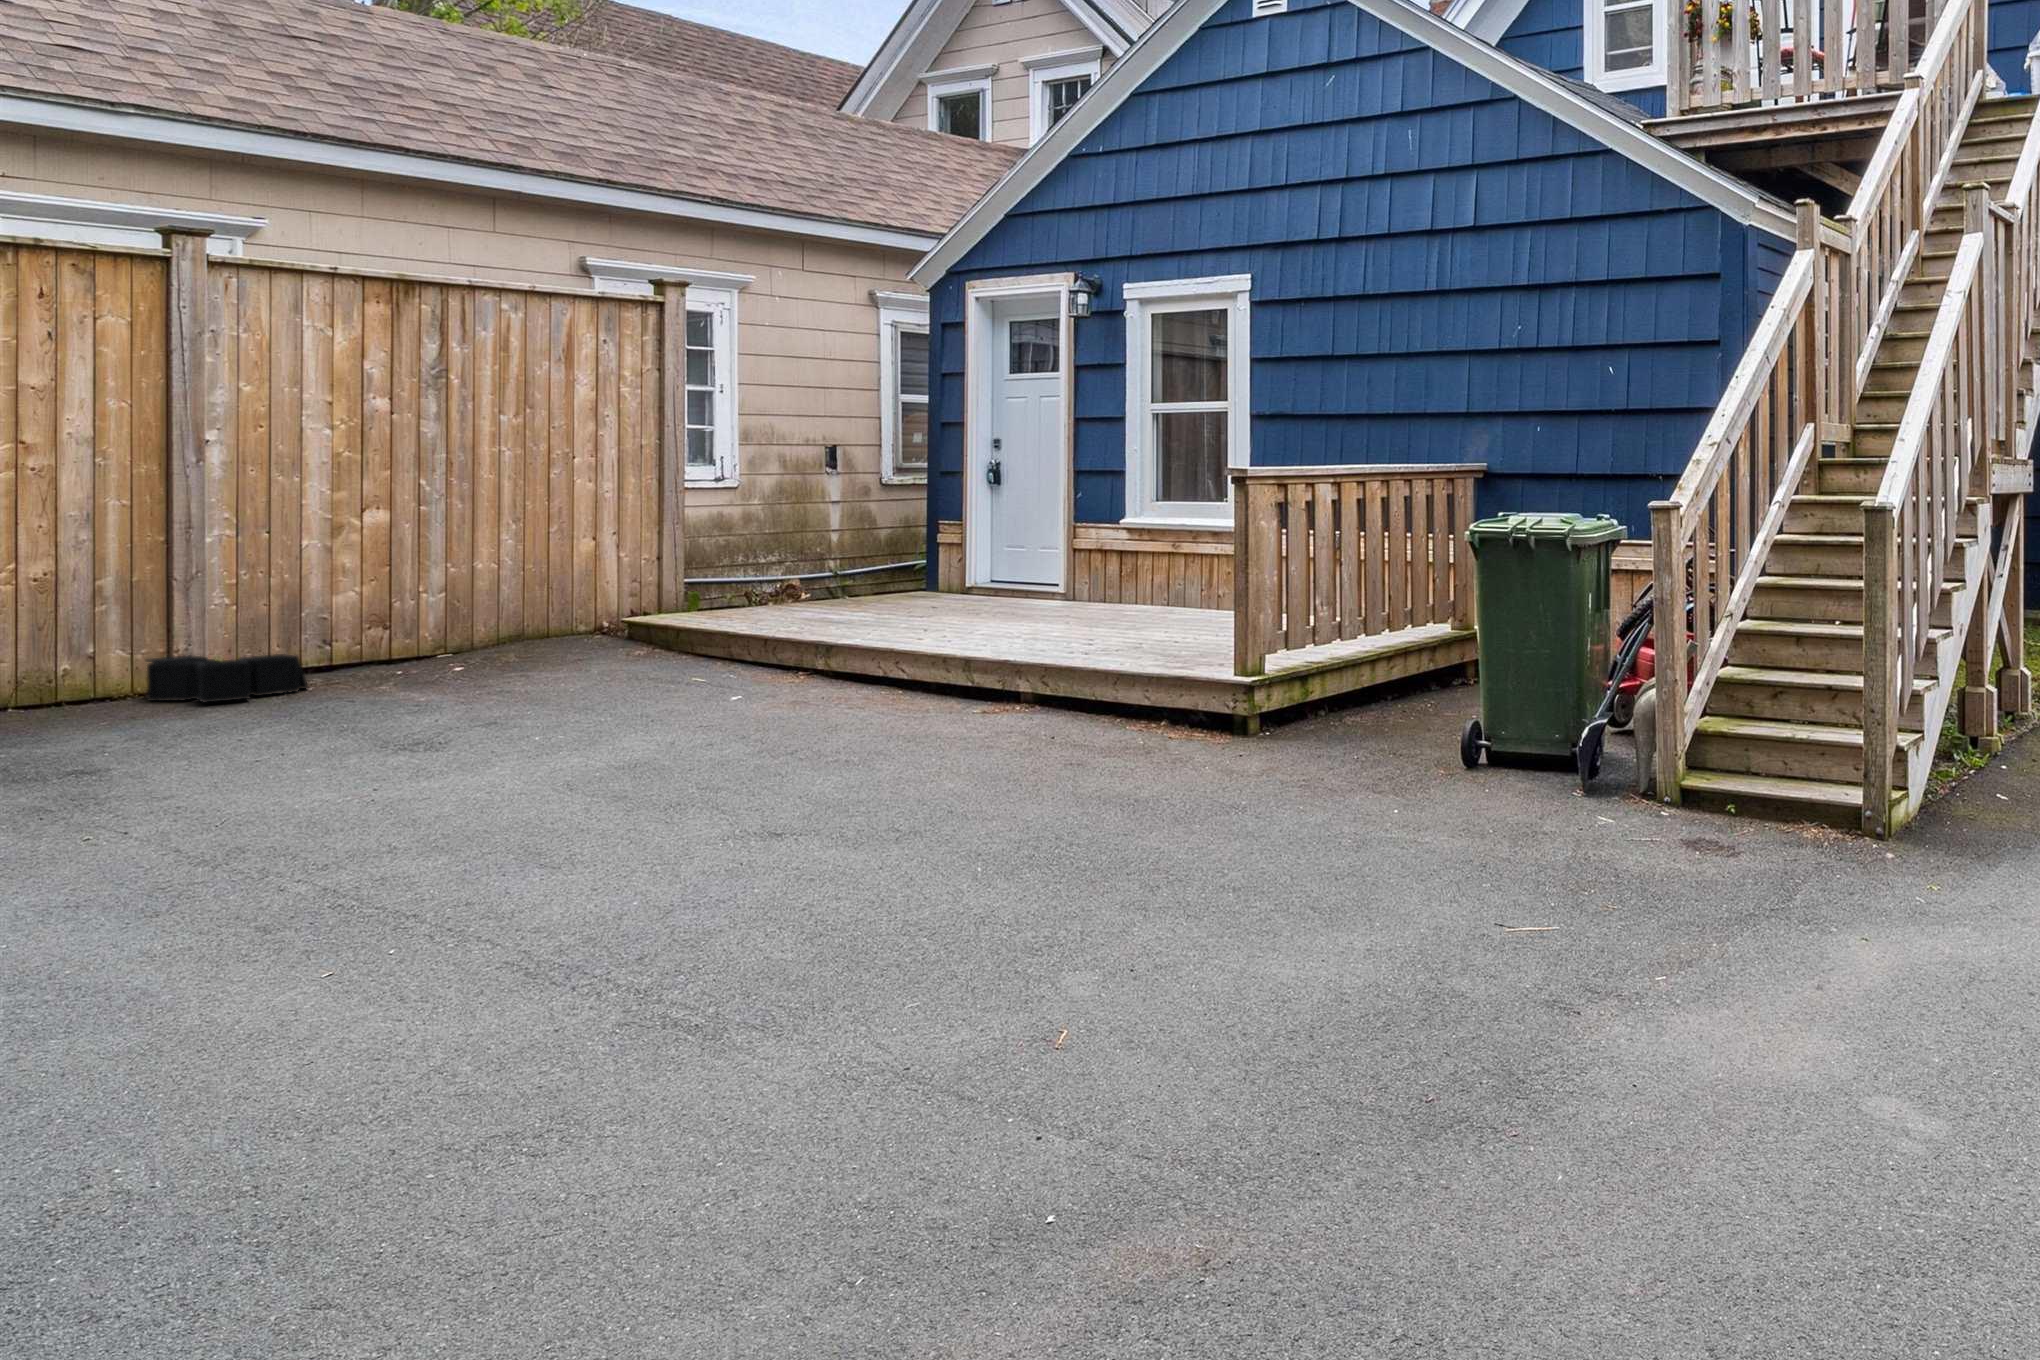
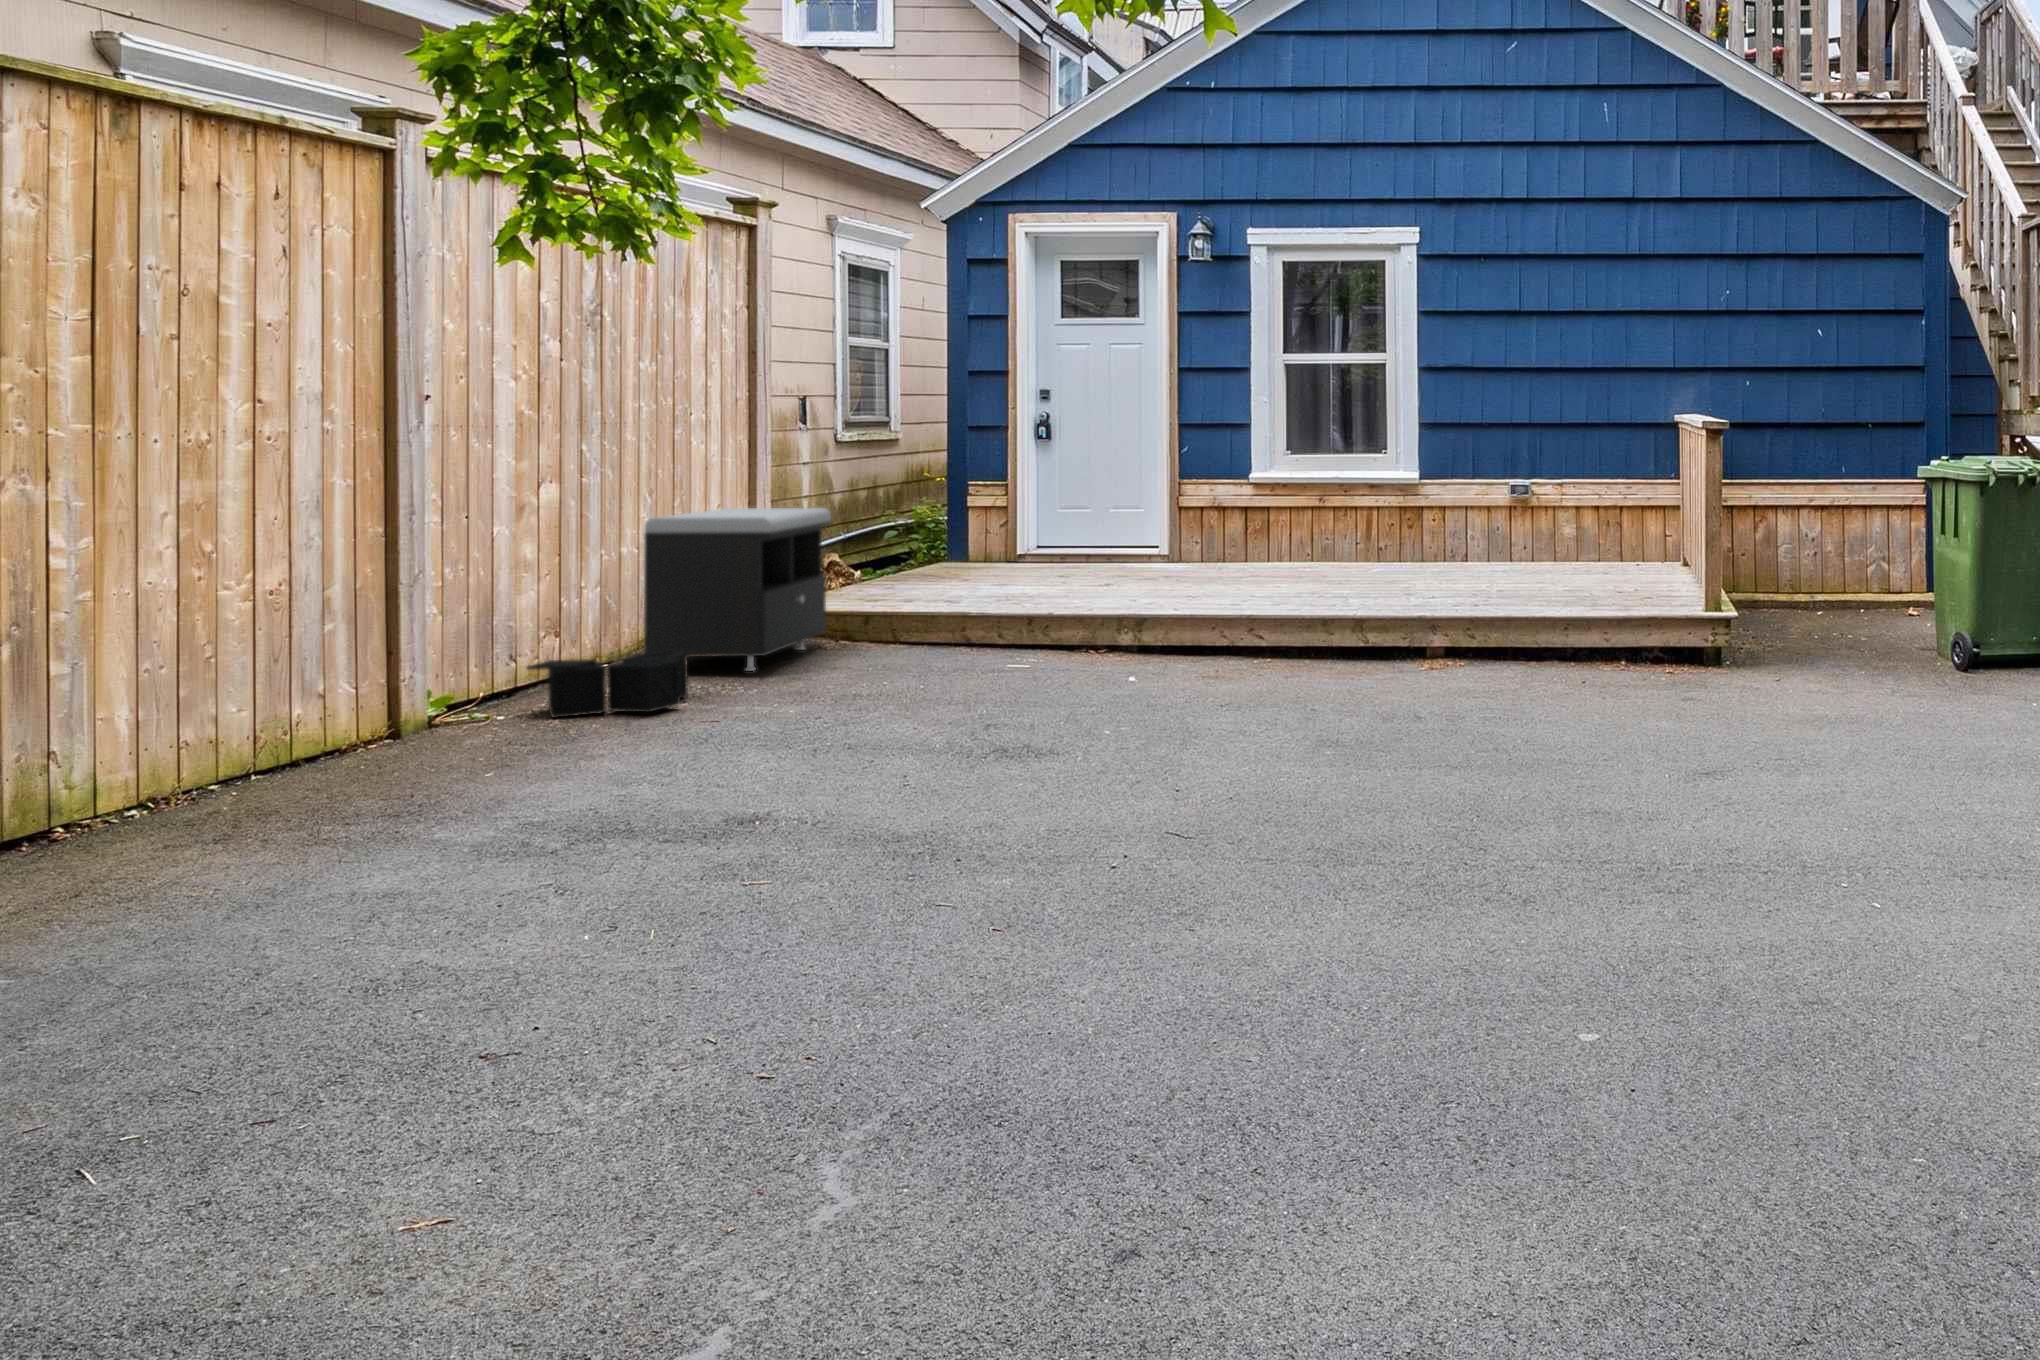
storage bench: none [357,539,579,674] -> present [644,508,831,671]

